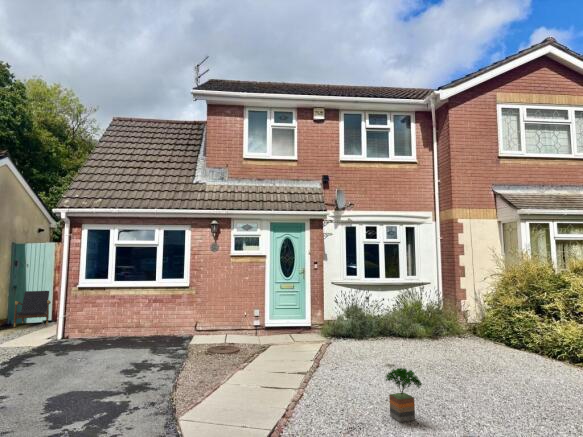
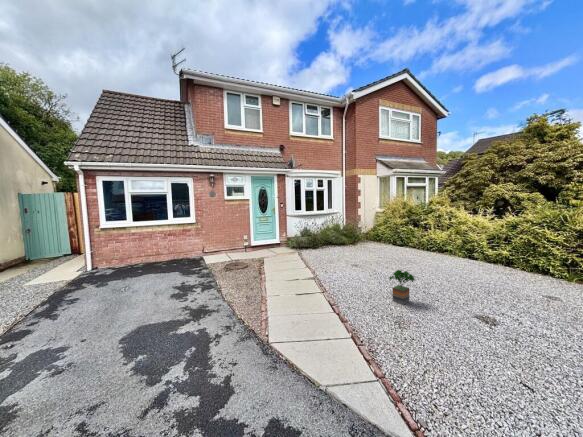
lounge chair: present [14,291,51,327] -> none [30,232,67,264]

